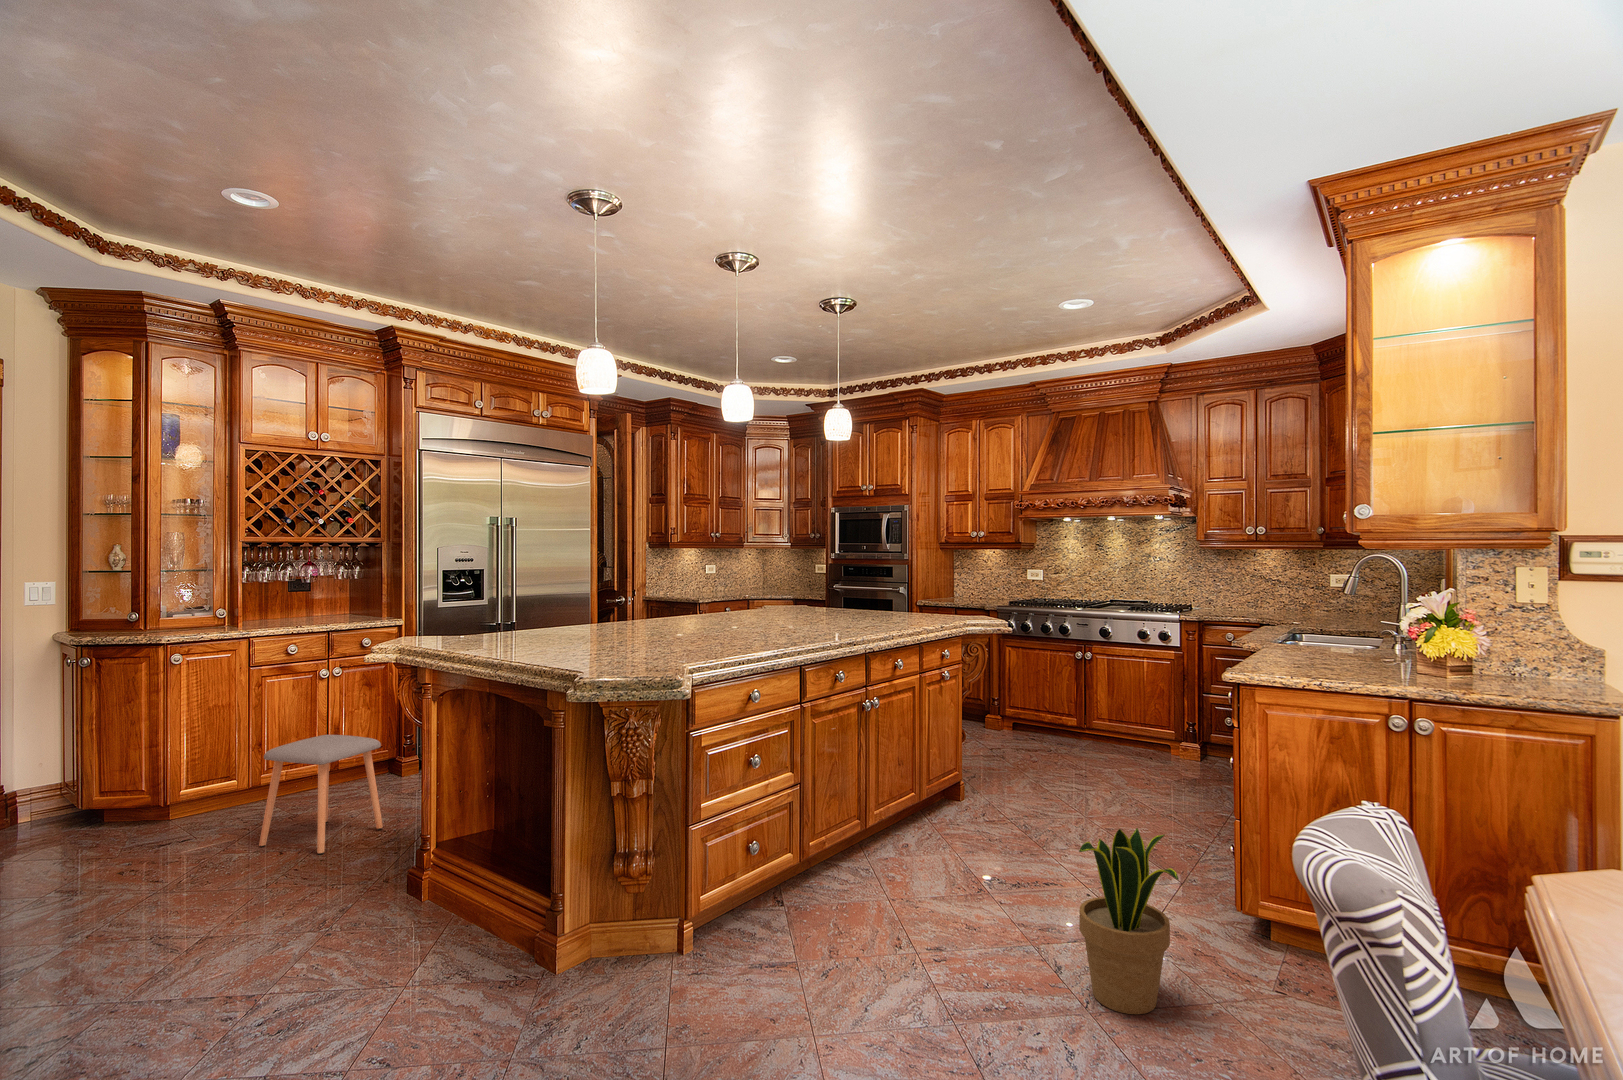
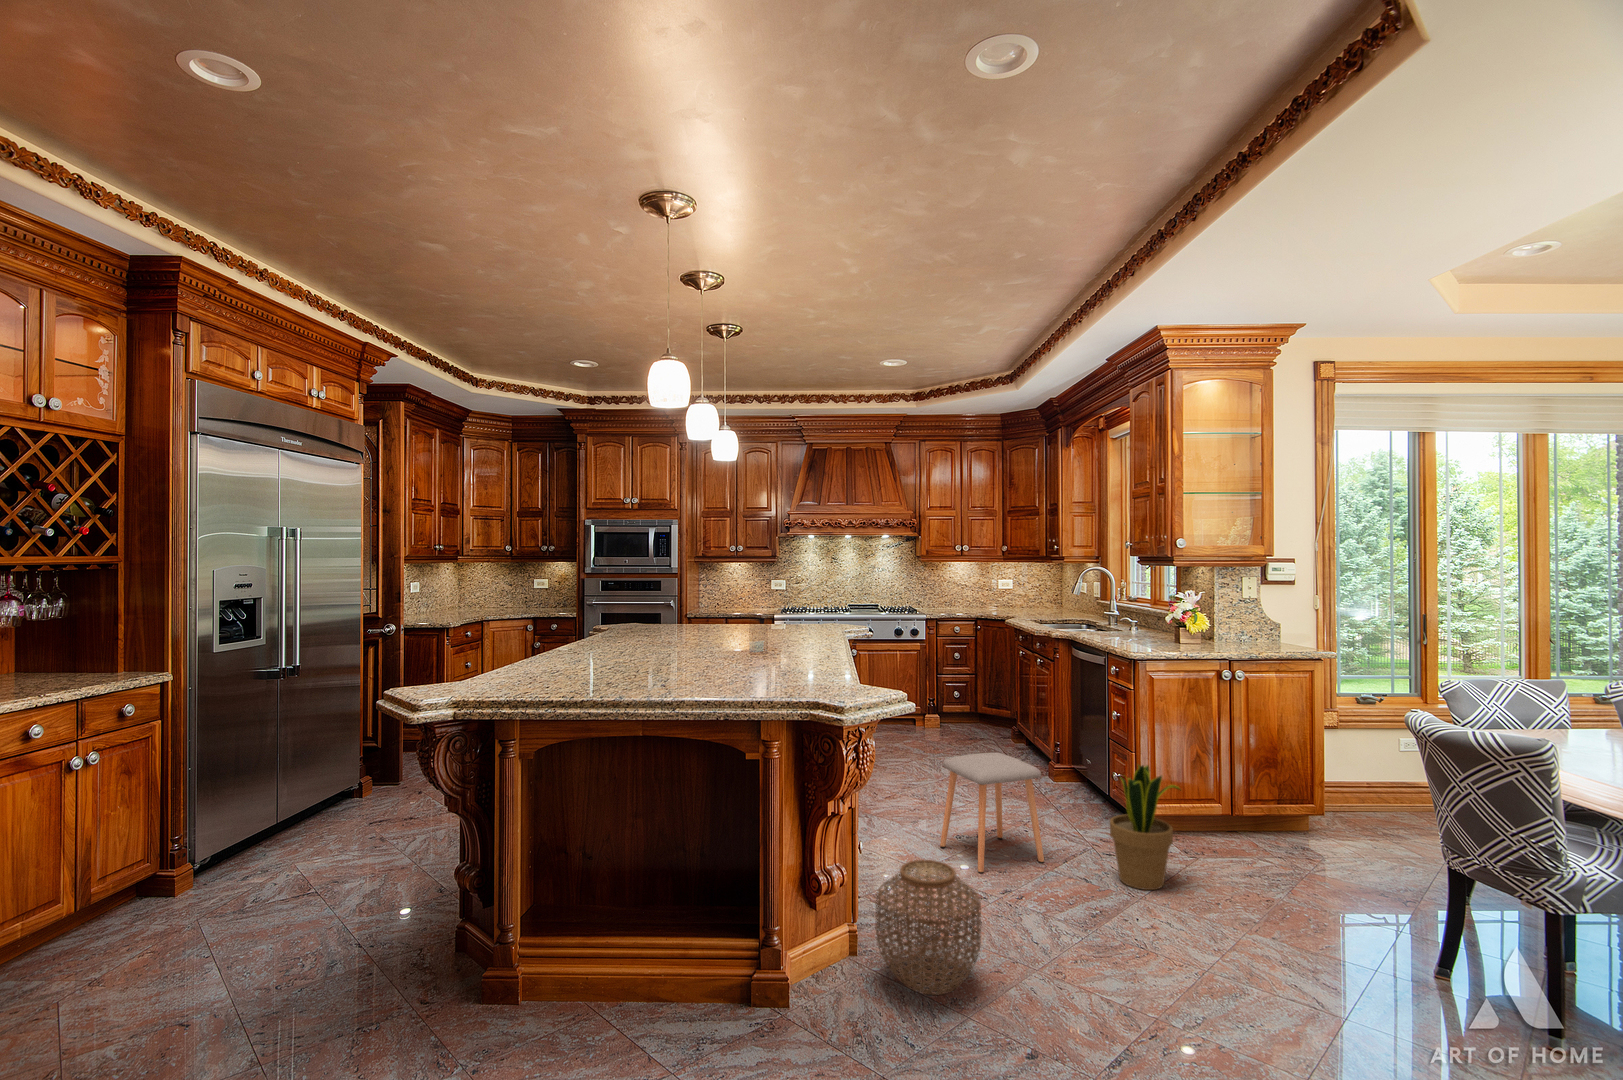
stool: present [259,735,383,855] -> present [940,752,1044,873]
woven basket: none [628,865,745,1016] -> present [875,860,981,995]

